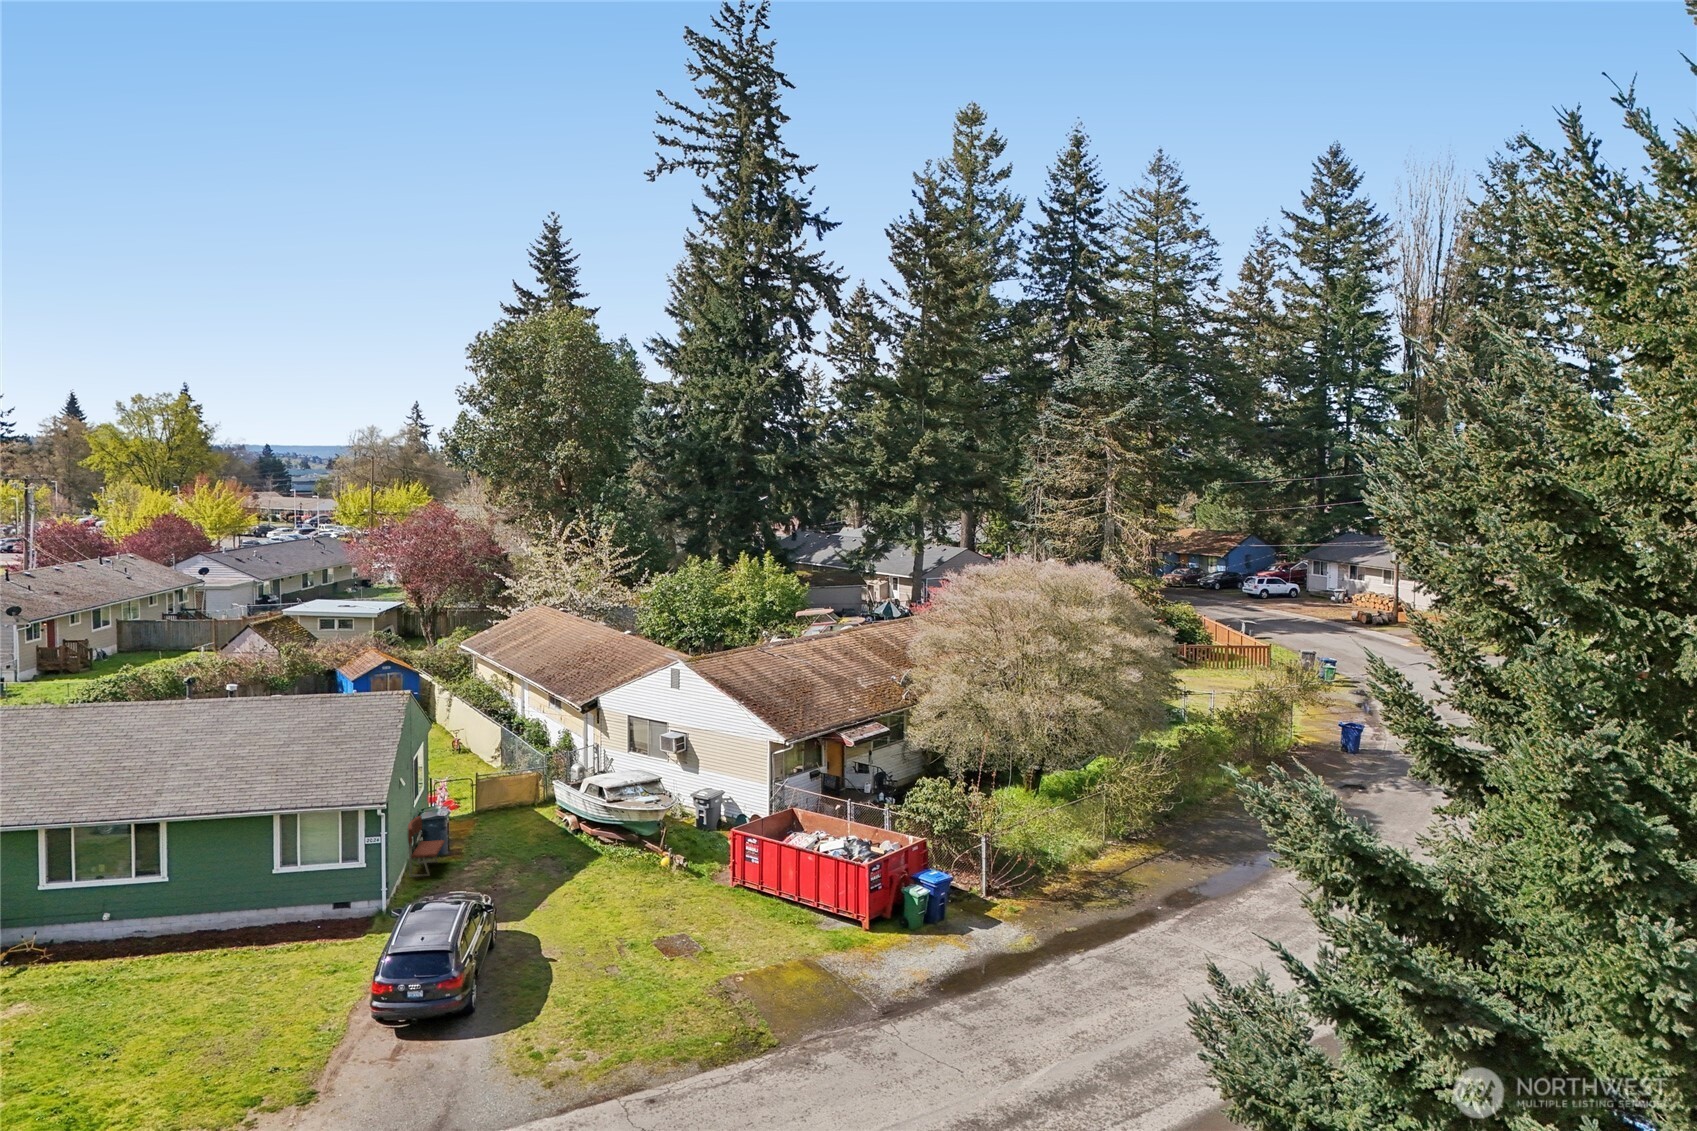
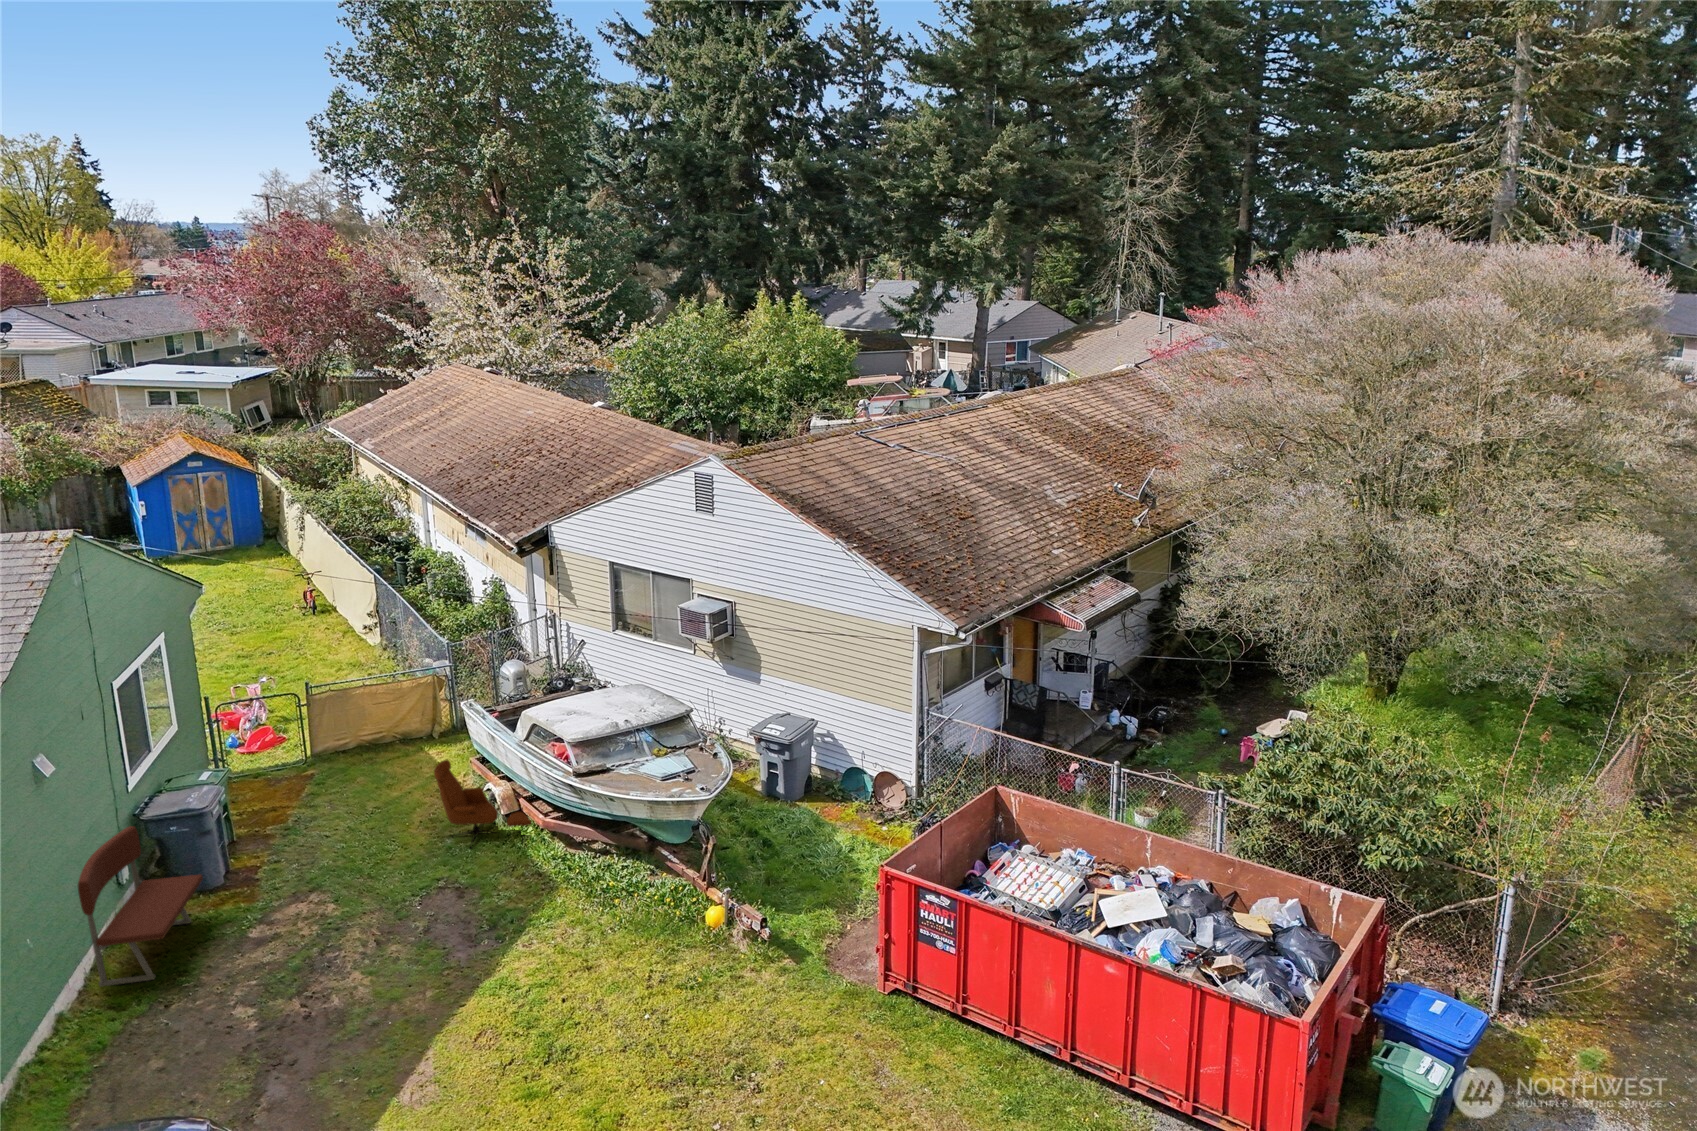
lounge chair: none [541,802,589,844] -> present [434,760,532,848]

